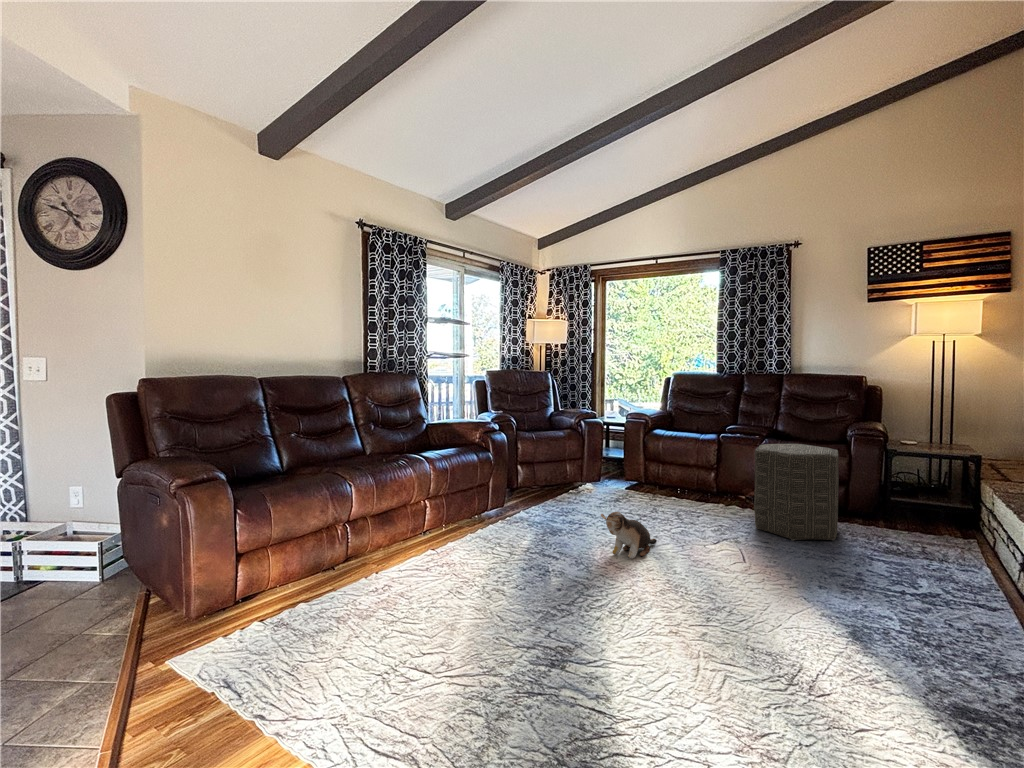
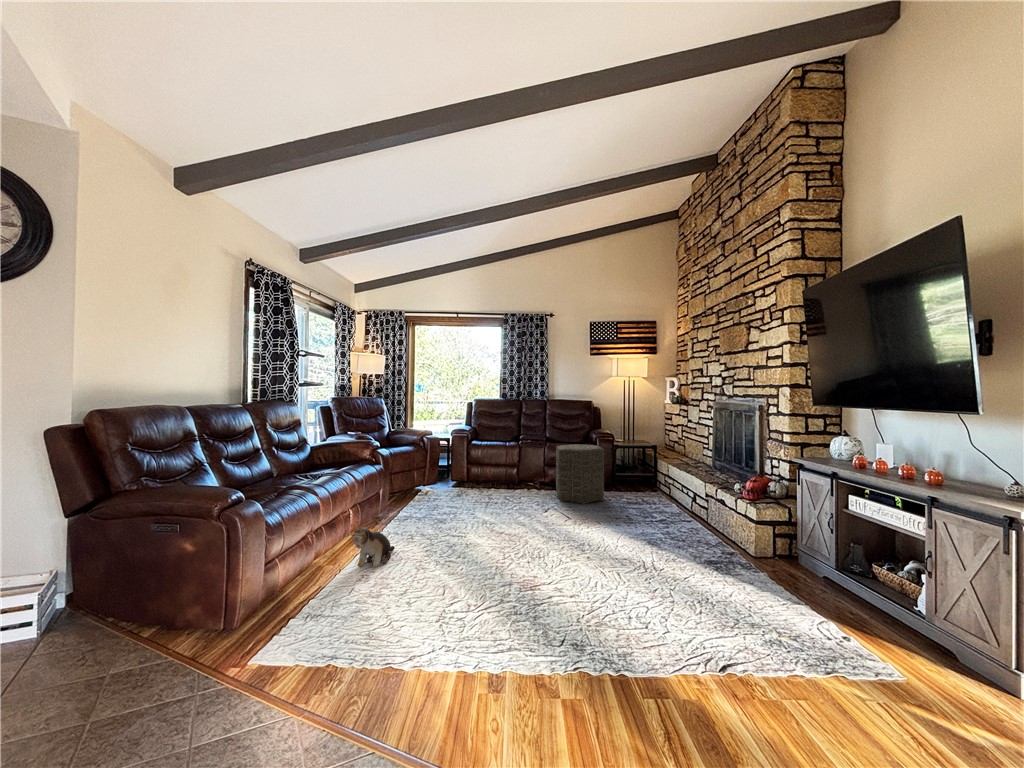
plush toy: present [601,512,657,558] -> present [348,527,395,567]

